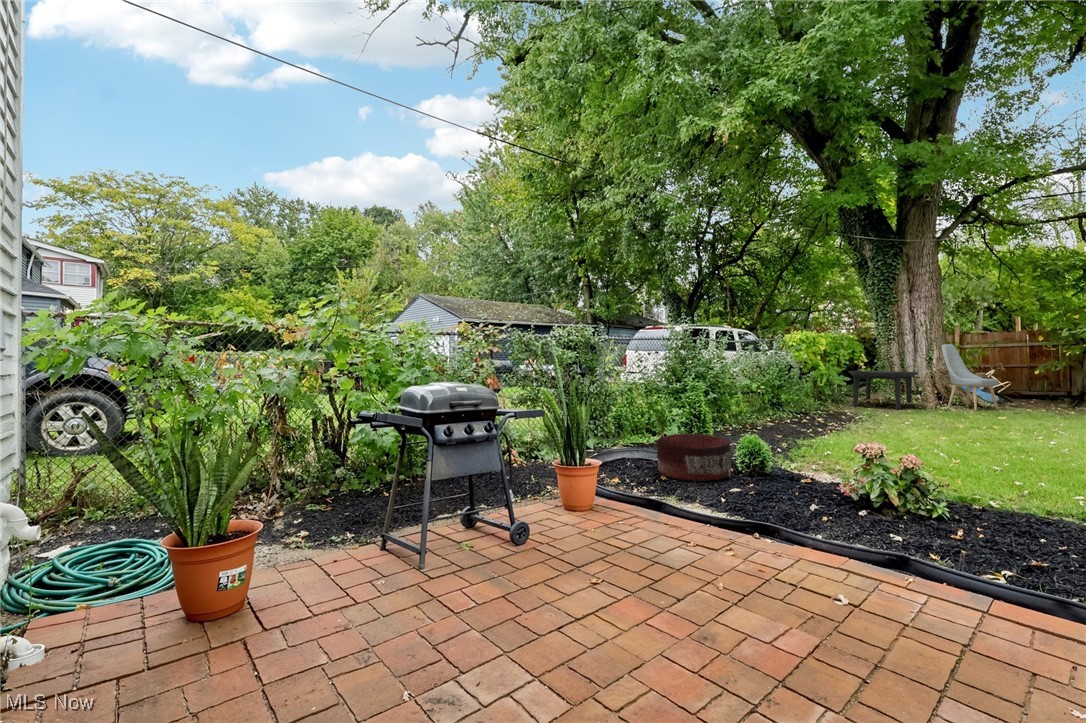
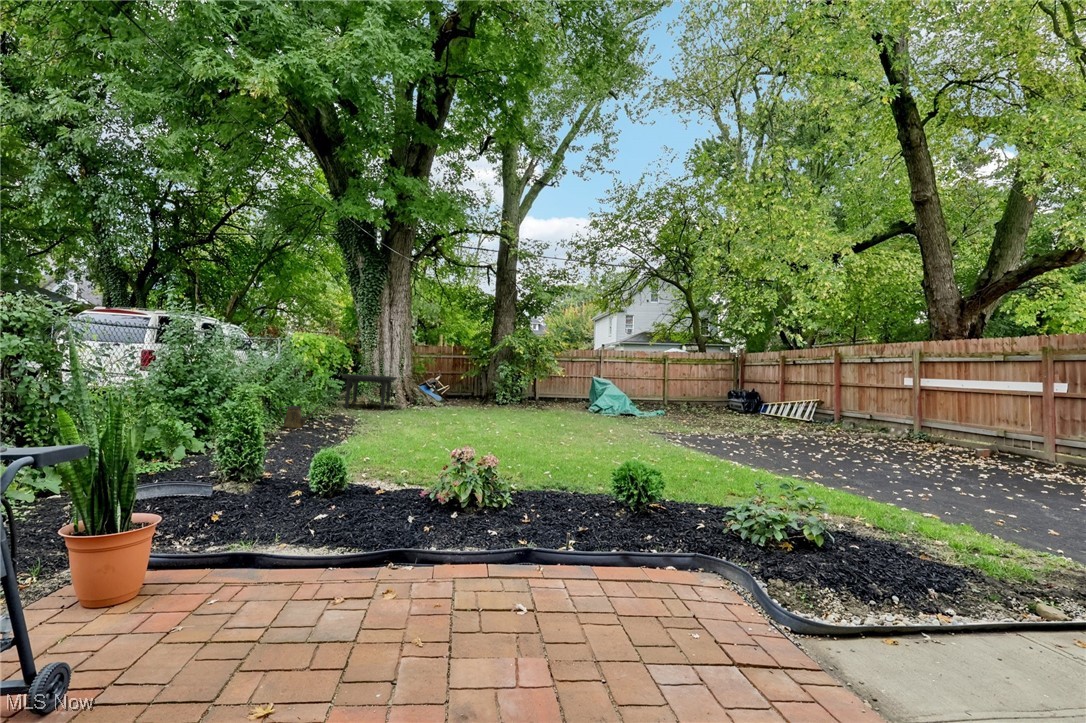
chair: present [942,344,999,411] -> none [412,354,447,409]
watering can: none [768,400,806,422] -> present [279,405,321,428]
pouf: present [657,434,732,481] -> none [203,453,308,517]

